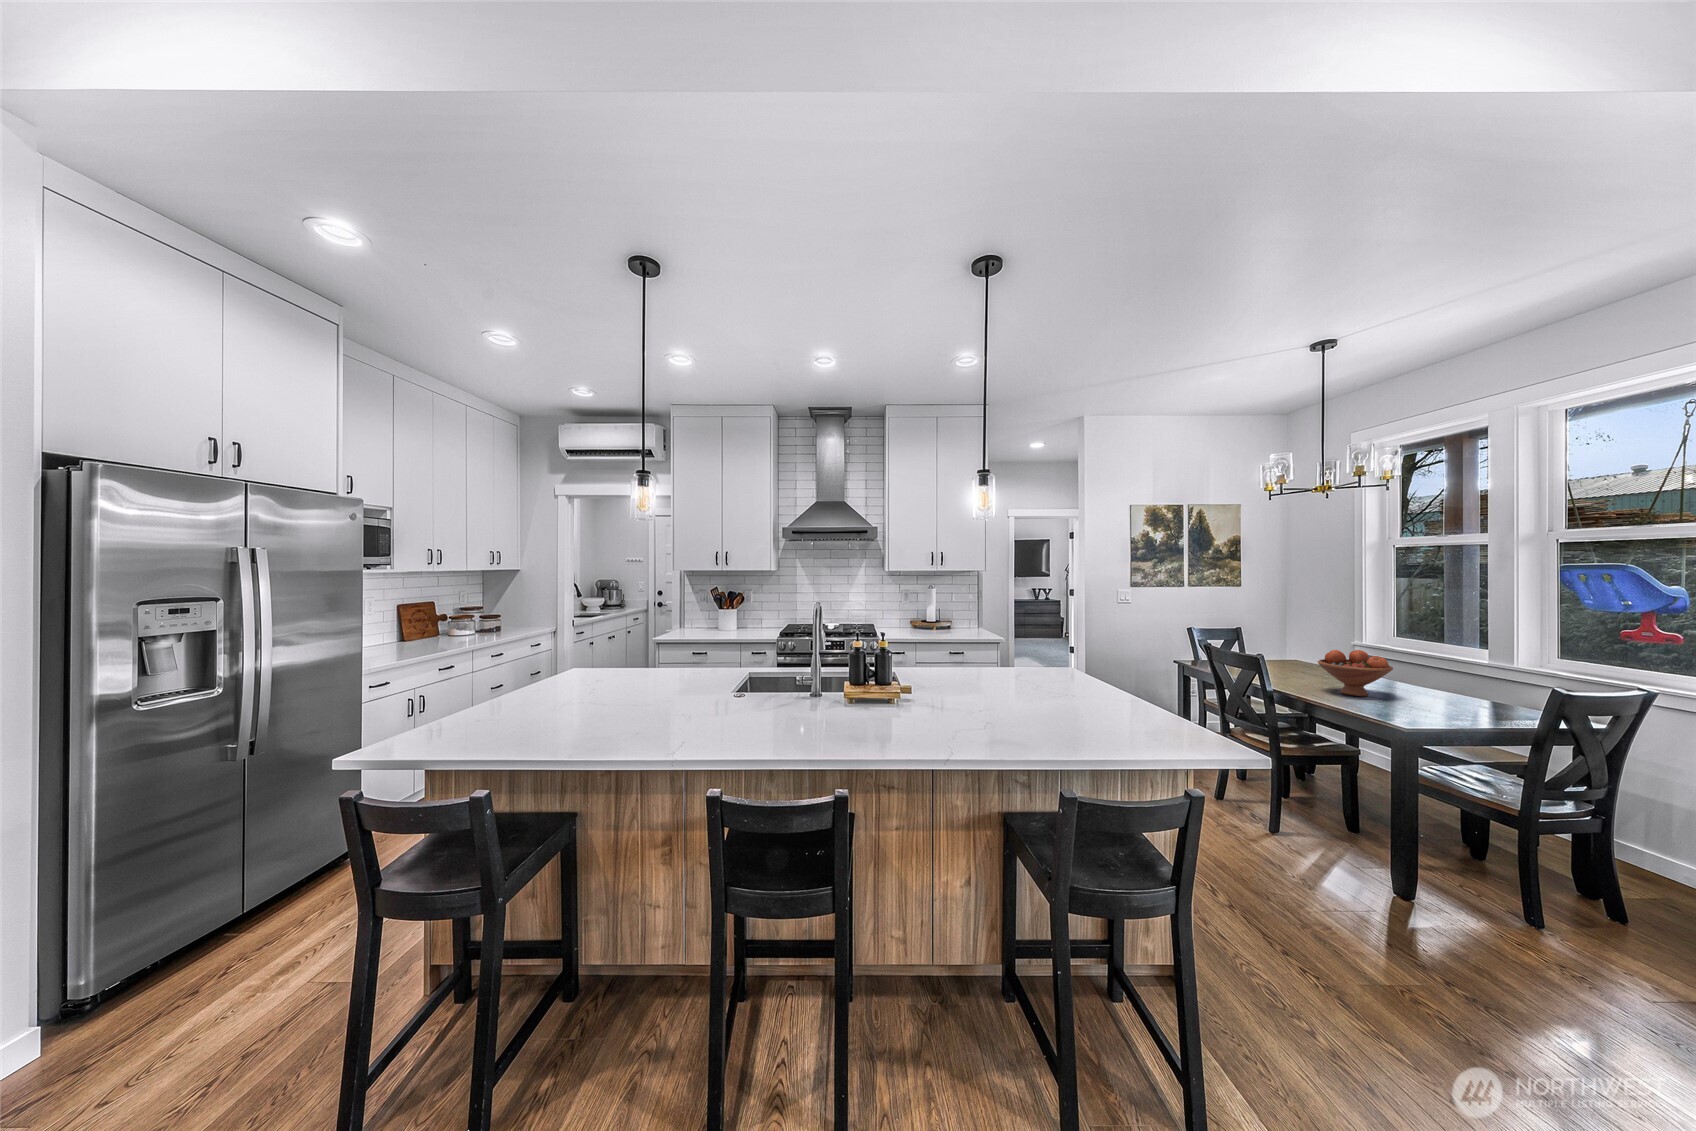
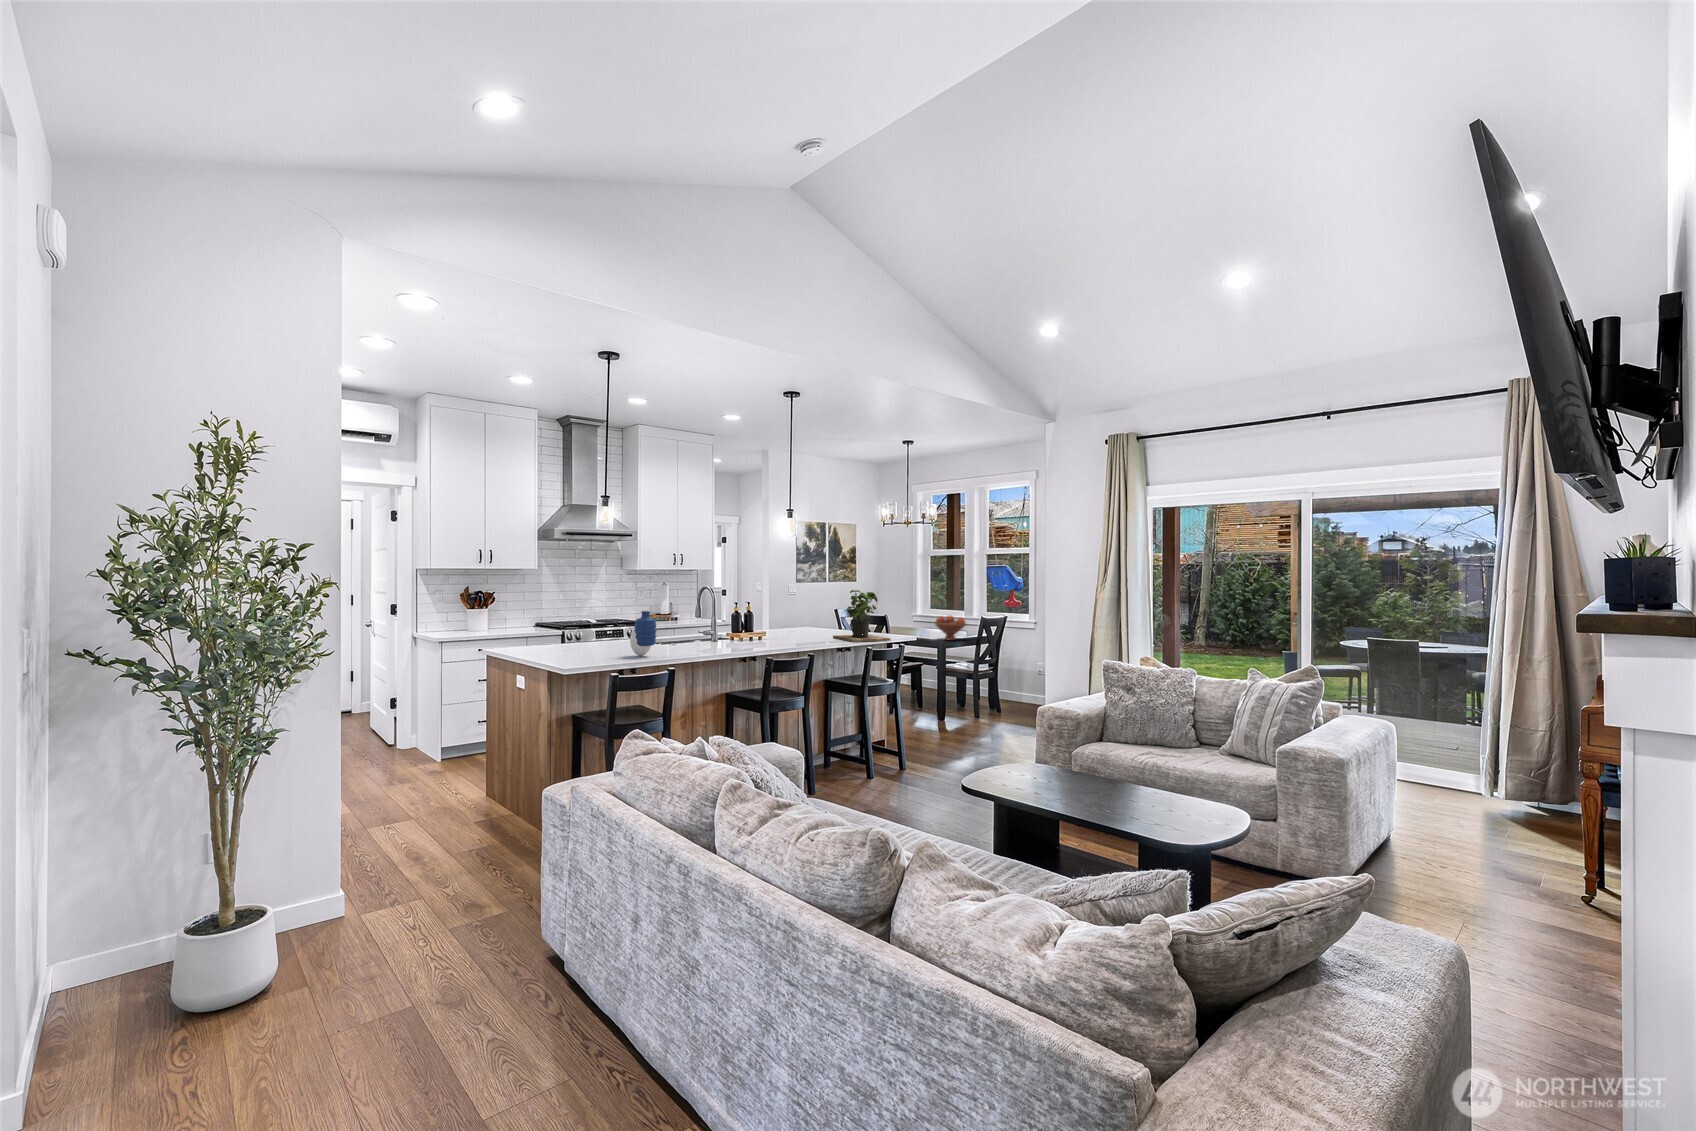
potted plant: none [1008,606,1087,699] -> present [833,590,891,642]
vase: none [632,628,666,685] -> present [630,611,656,656]

